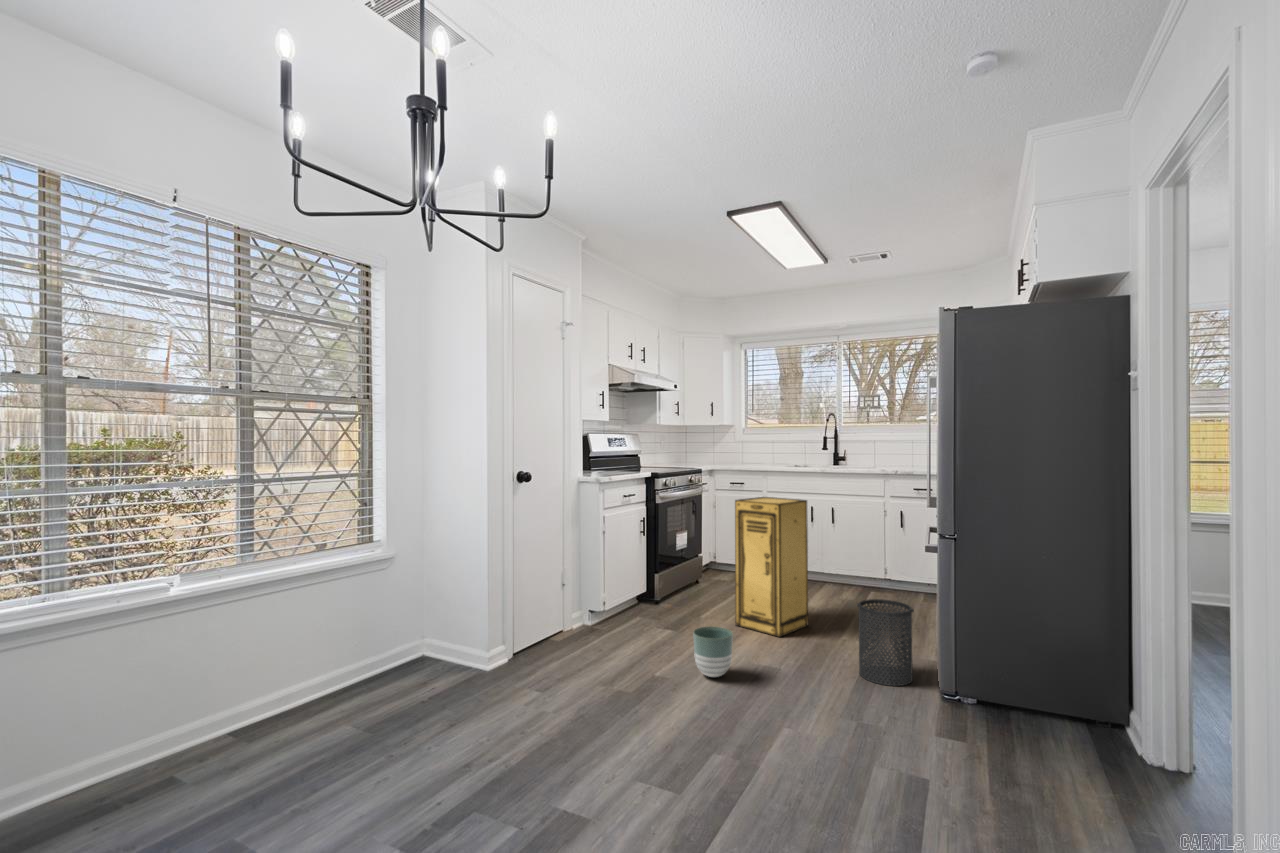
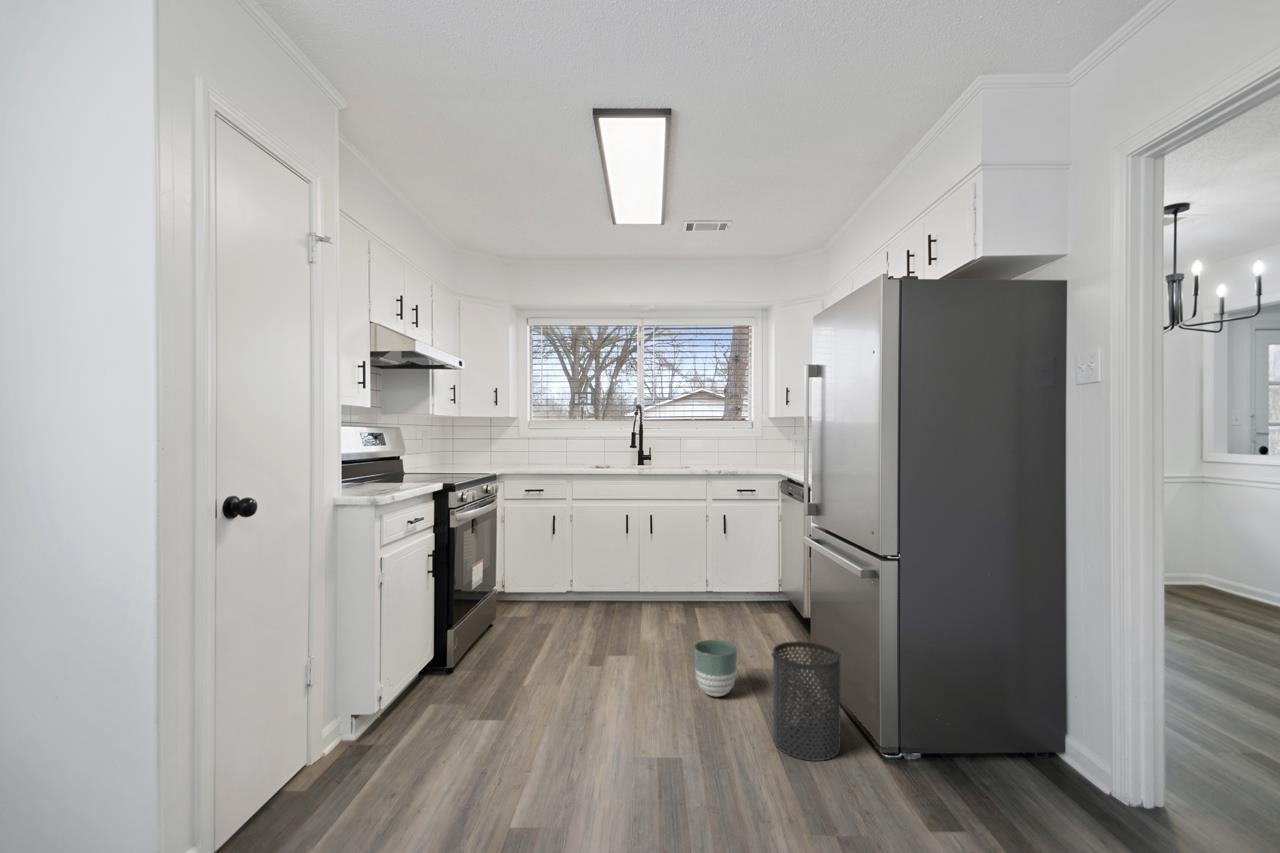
storage cabinet: present [735,497,808,637] -> none [577,511,665,703]
planter: present [693,626,733,677] -> present [694,640,737,697]

